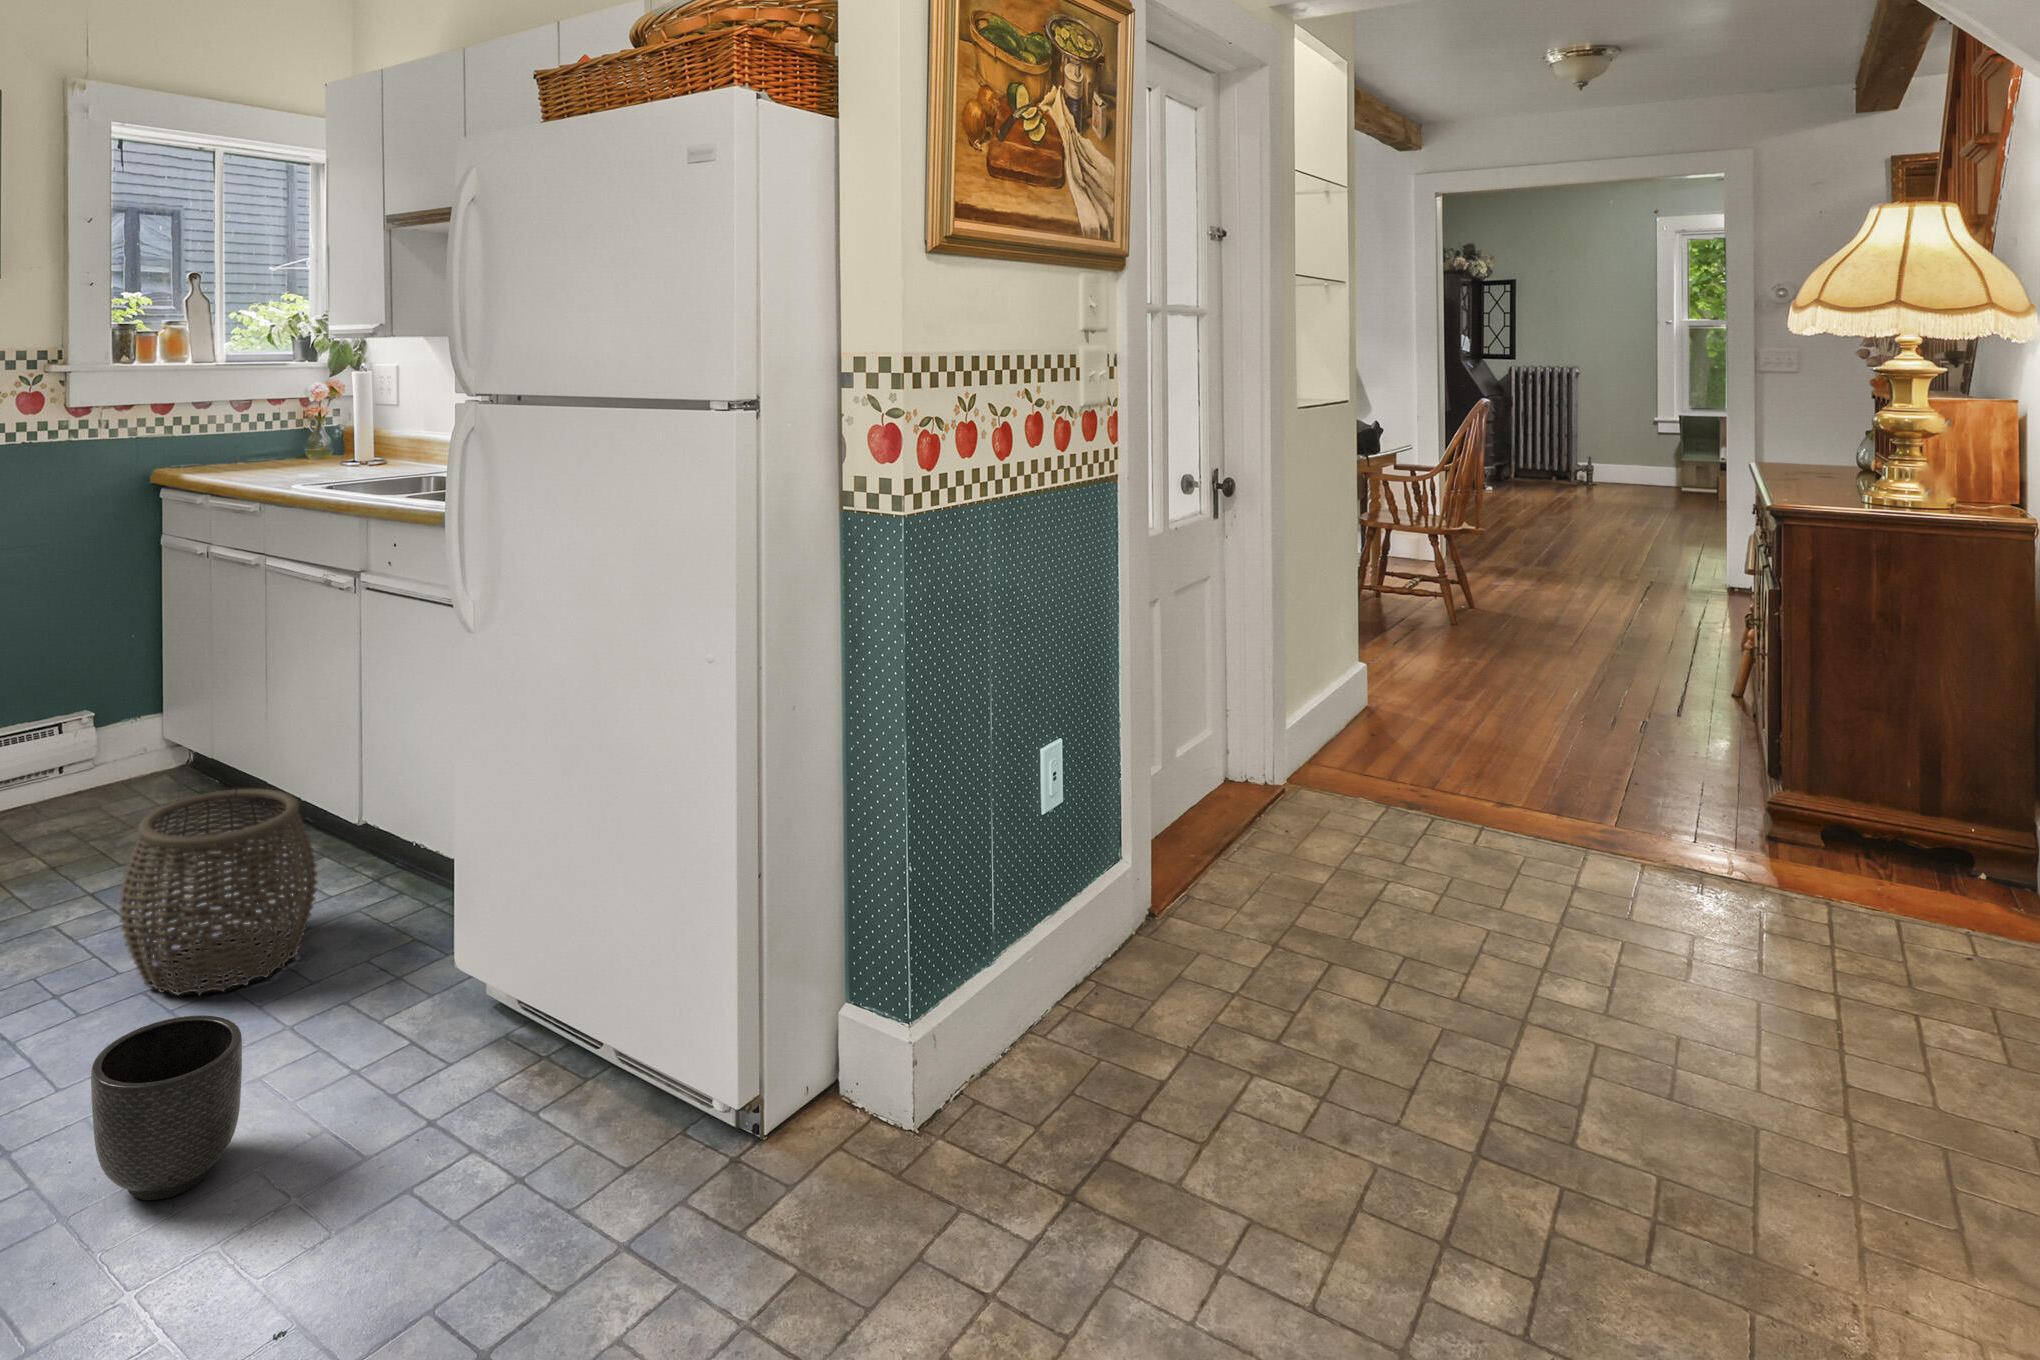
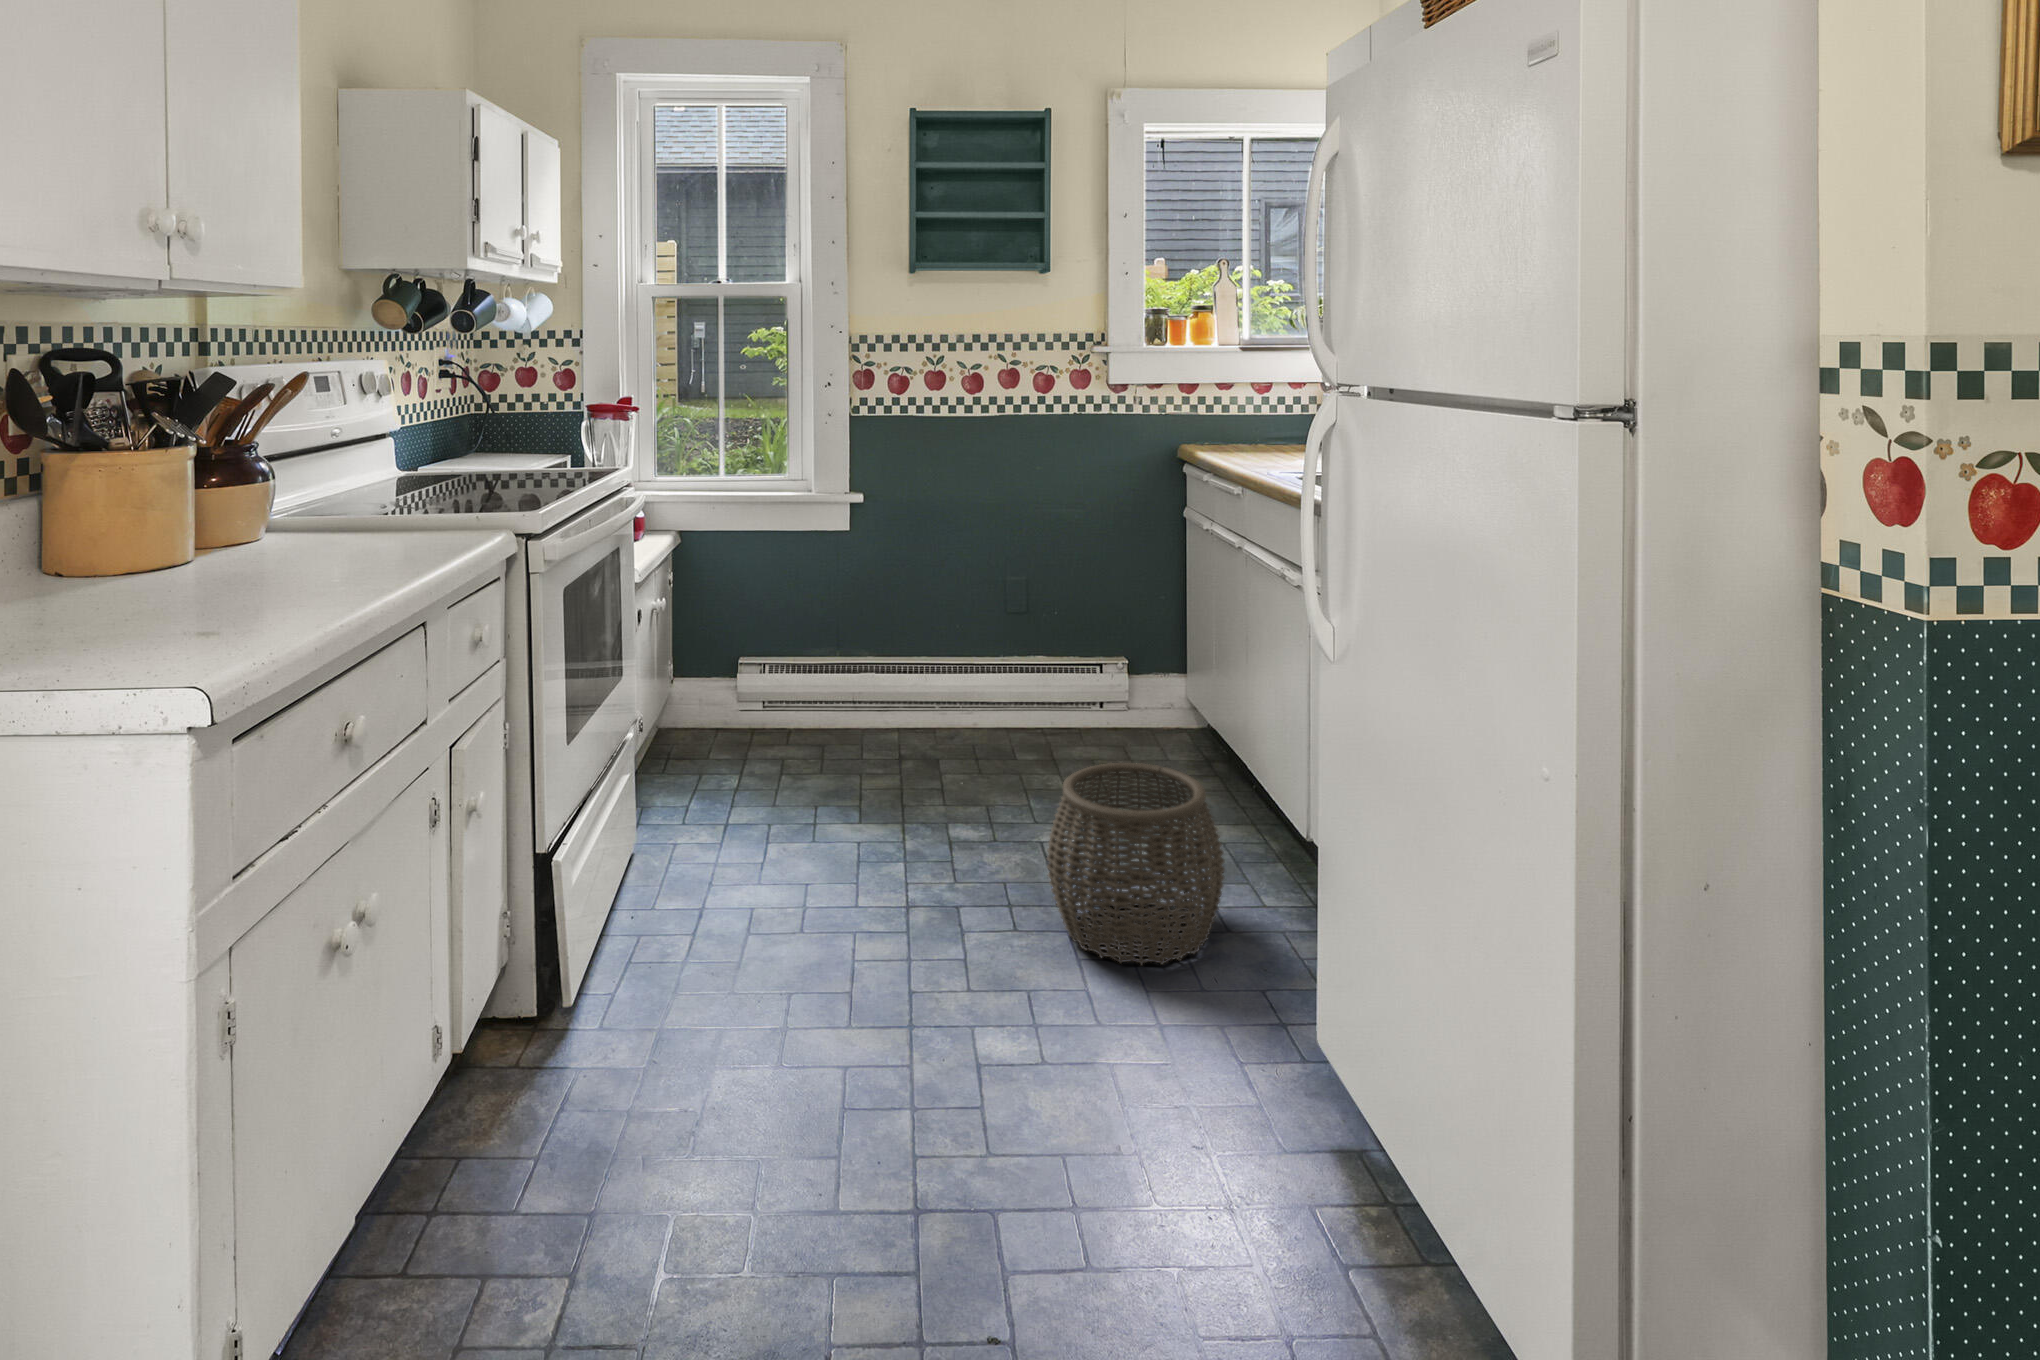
planter: present [91,1016,242,1200] -> none [922,978,1050,1155]

